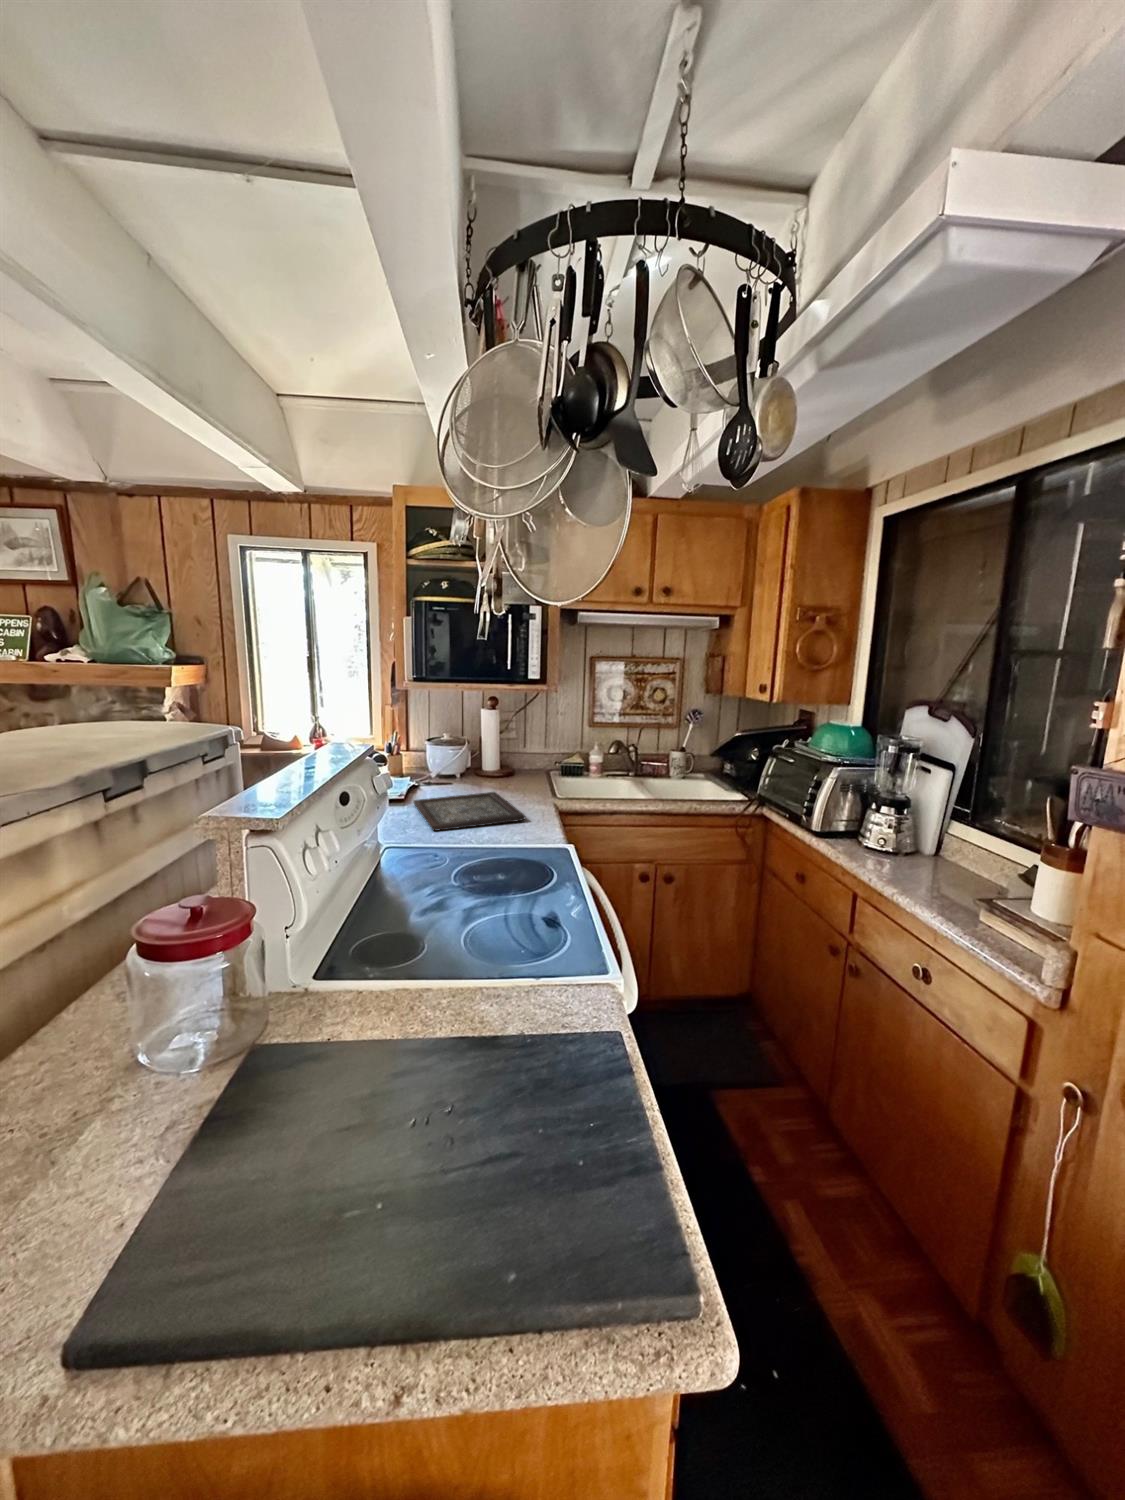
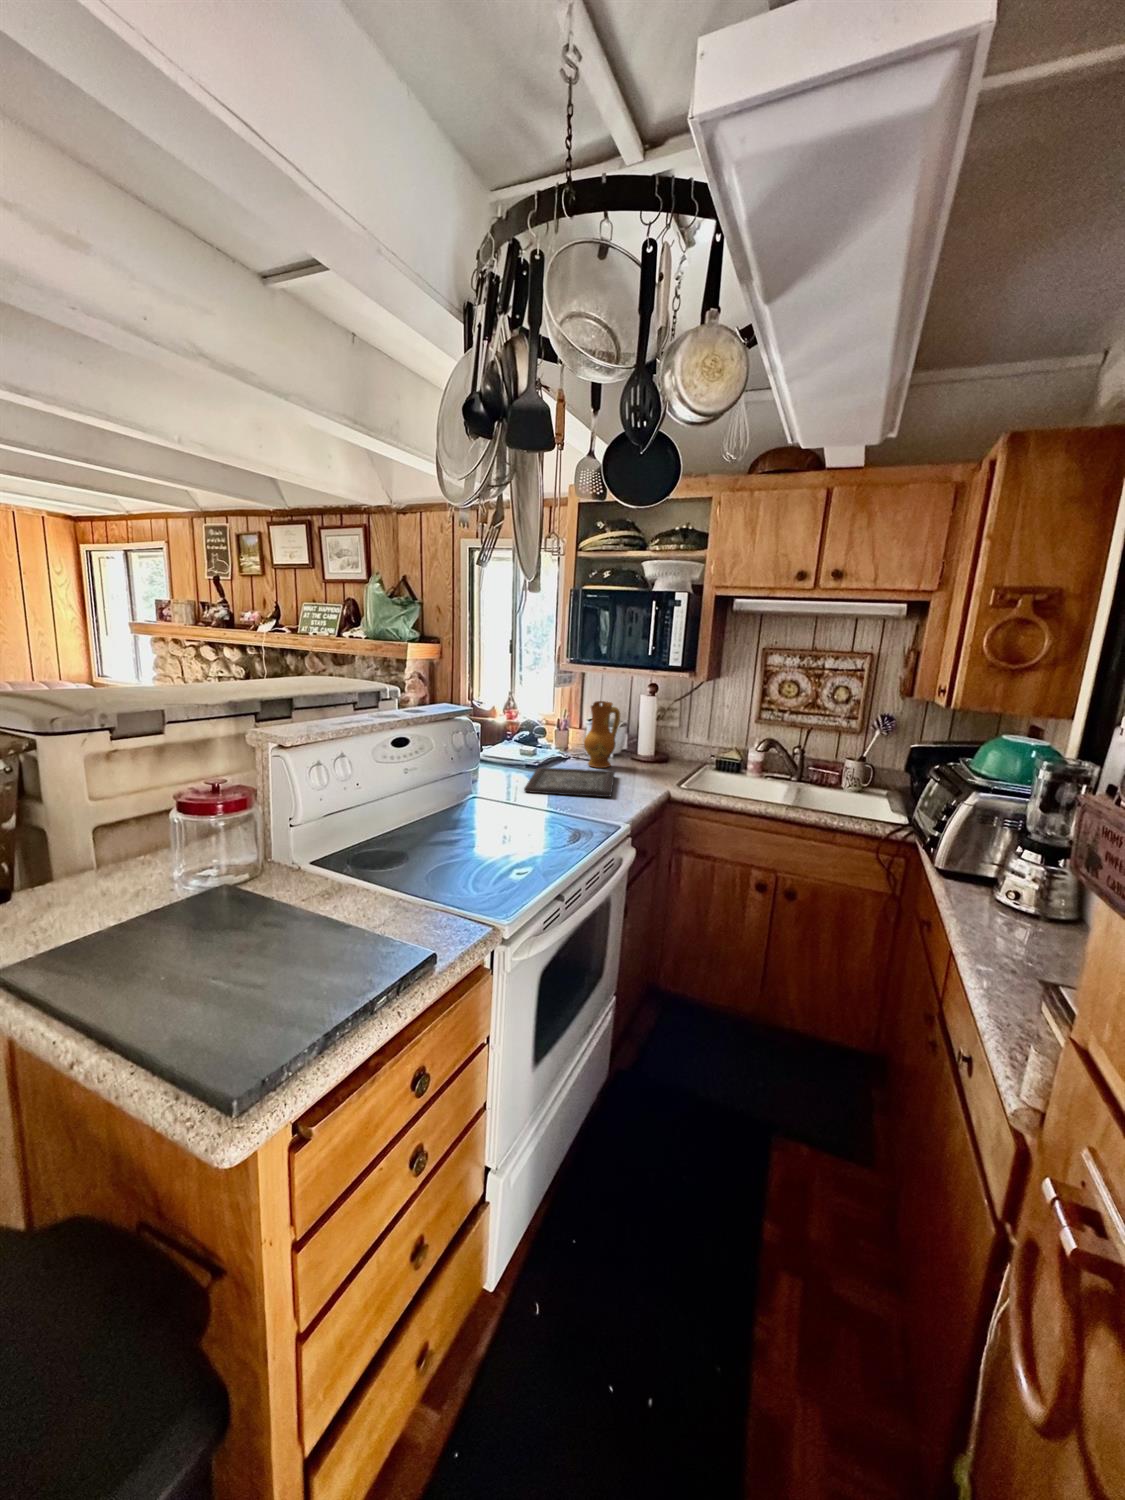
ceramic jug: none [447,719,481,791] -> present [584,701,620,768]

